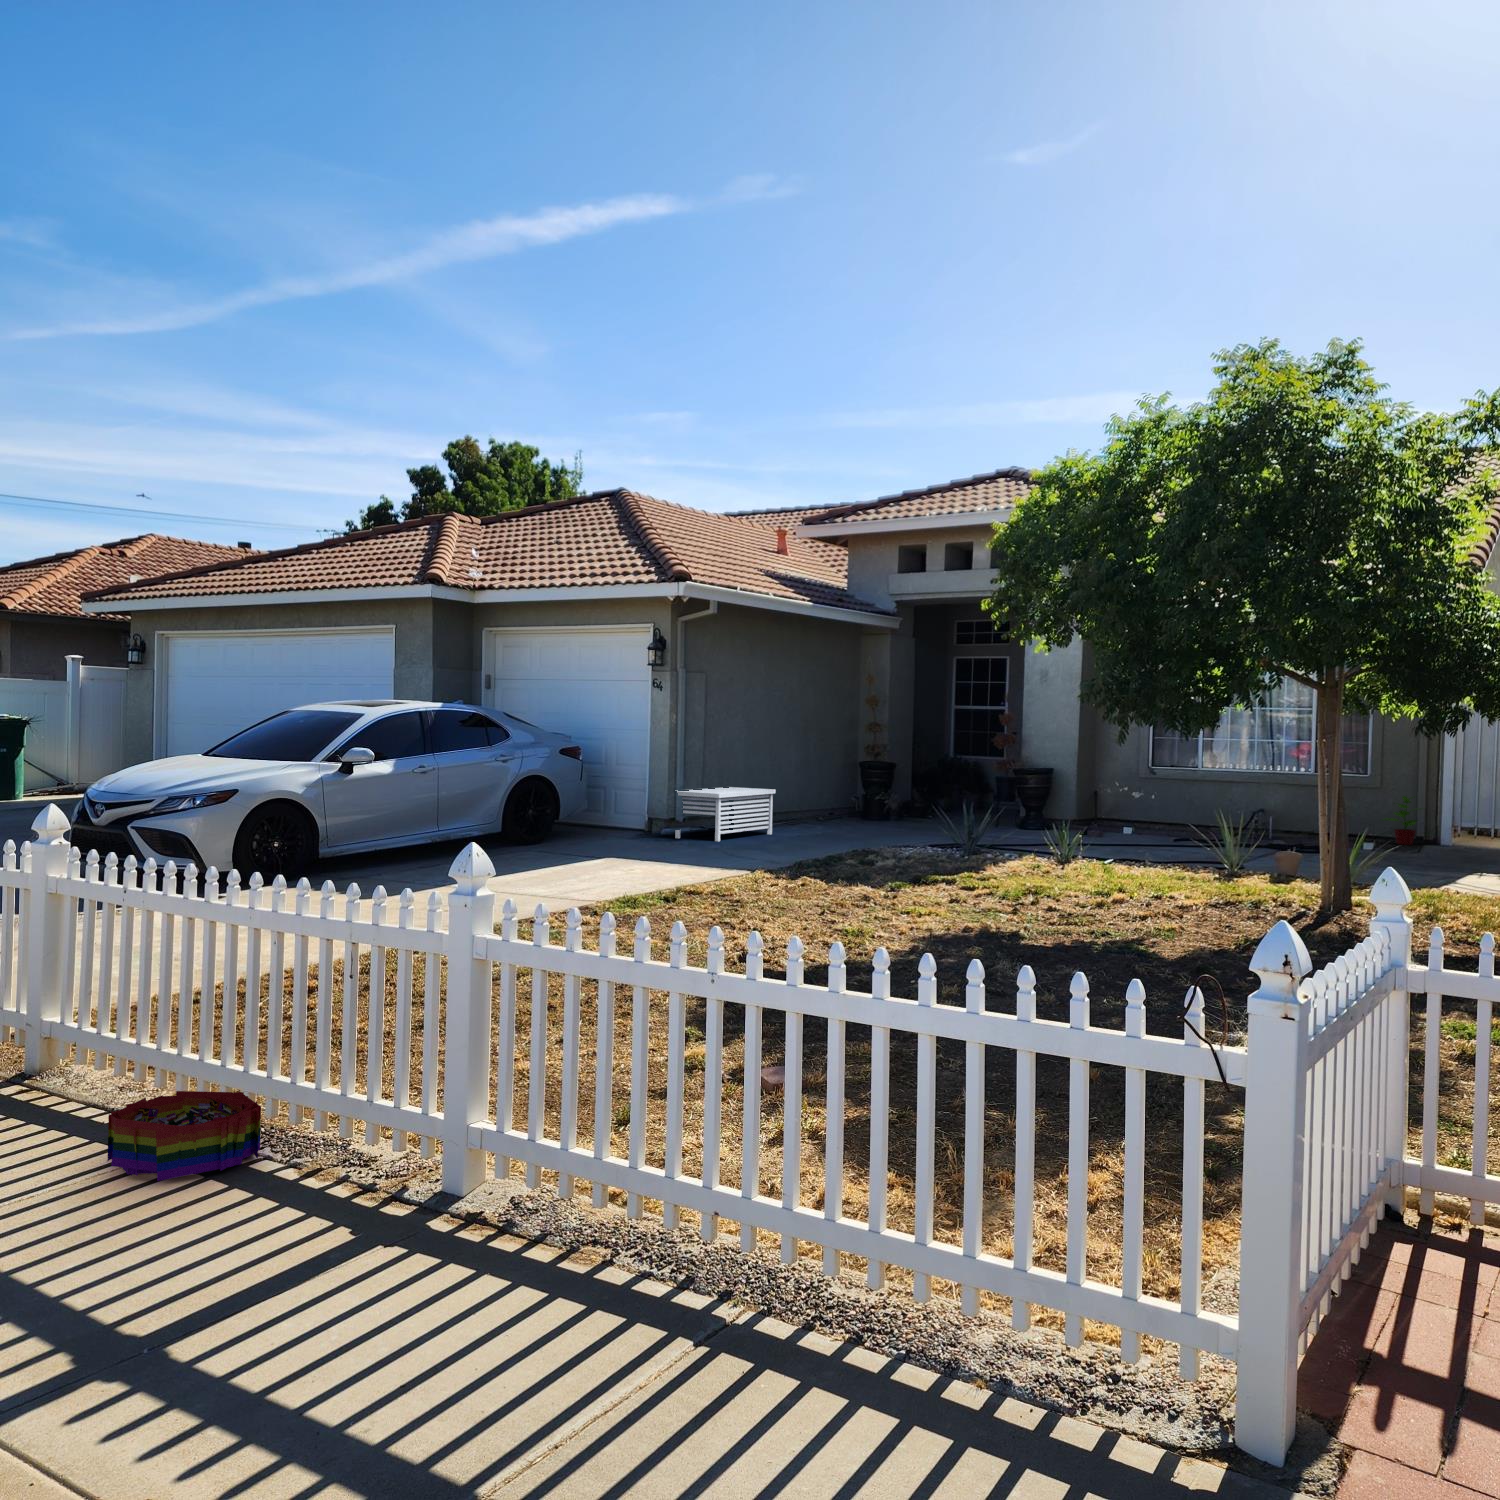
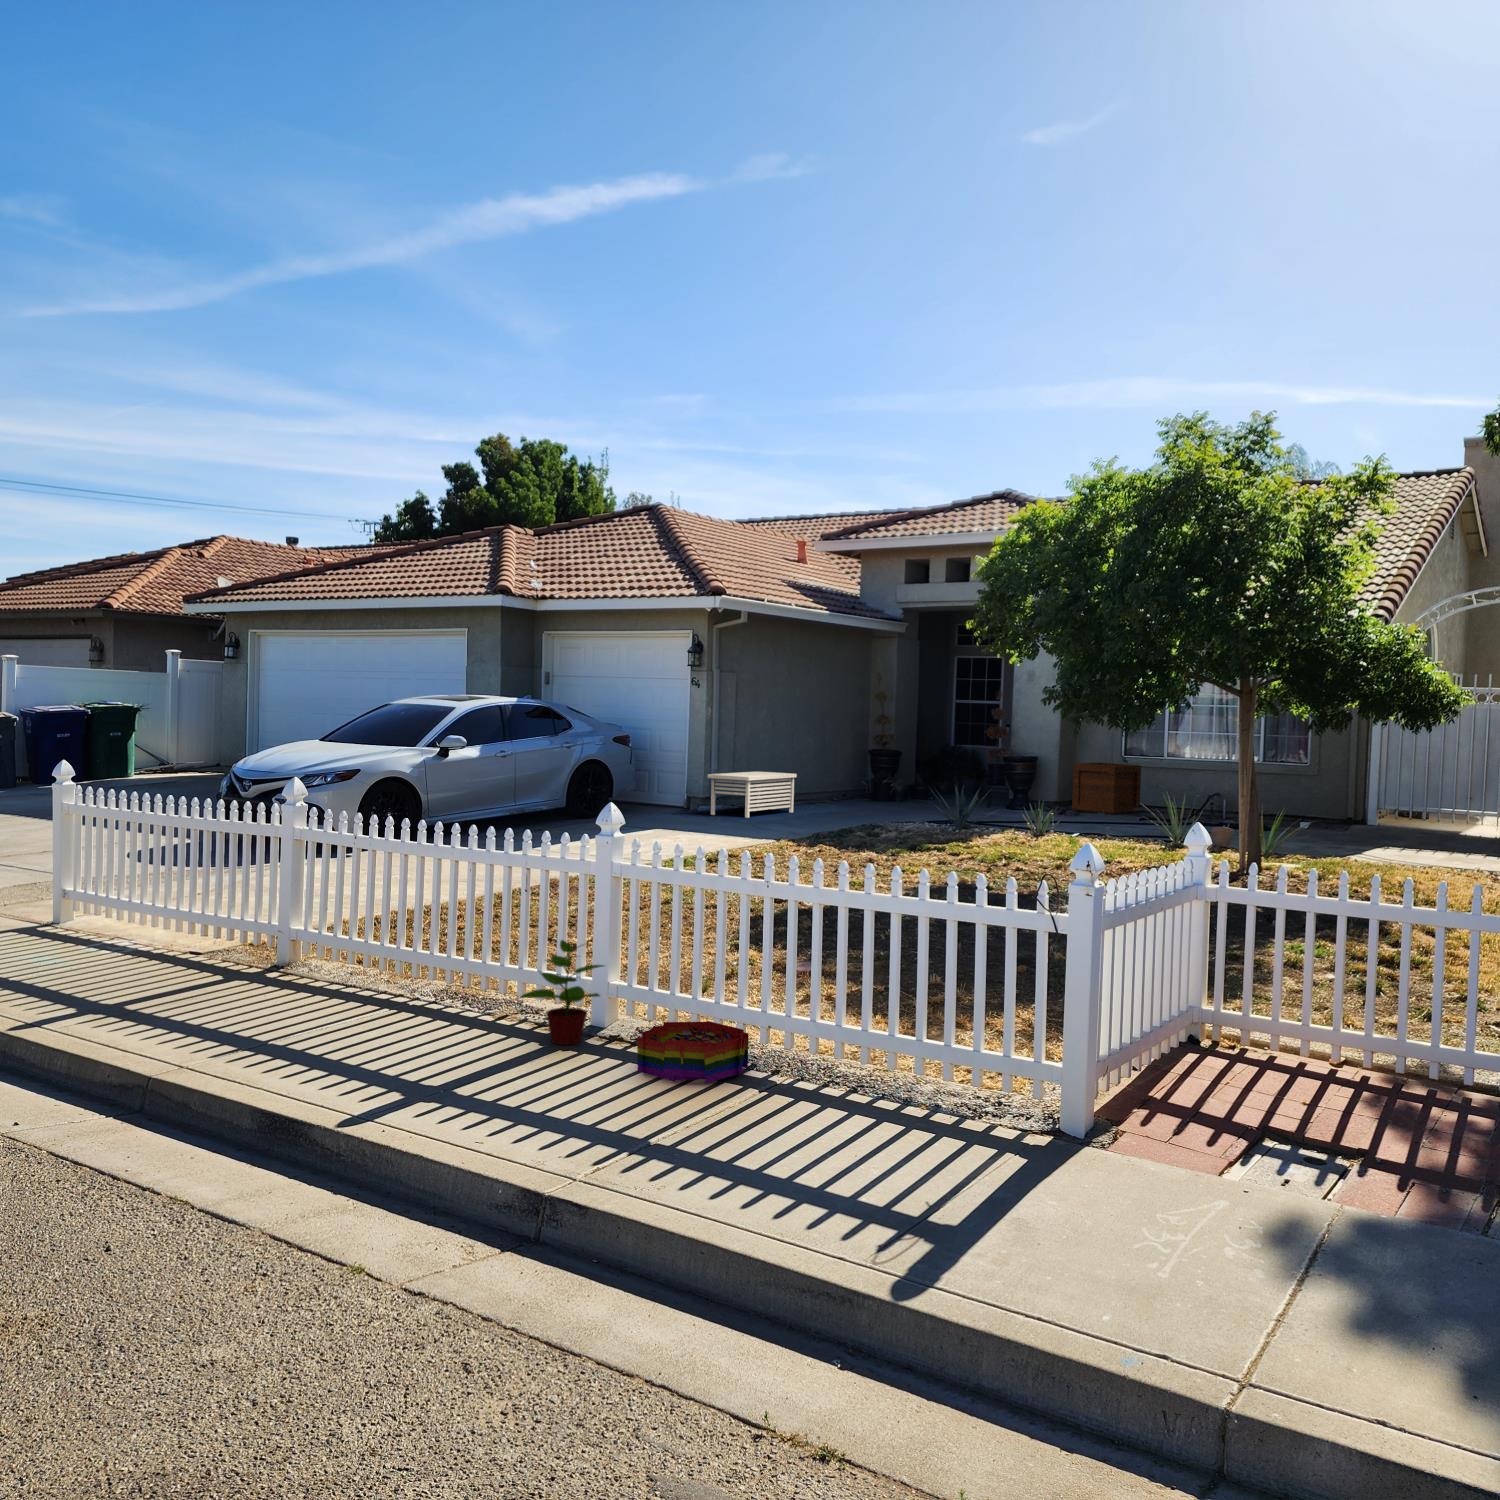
wooden crate: none [1093,774,1172,834] -> present [1072,763,1141,814]
potted plant: present [1384,796,1417,845] -> present [520,940,604,1045]
storage bin: present [108,1091,261,1181] -> present [637,1021,749,1083]

